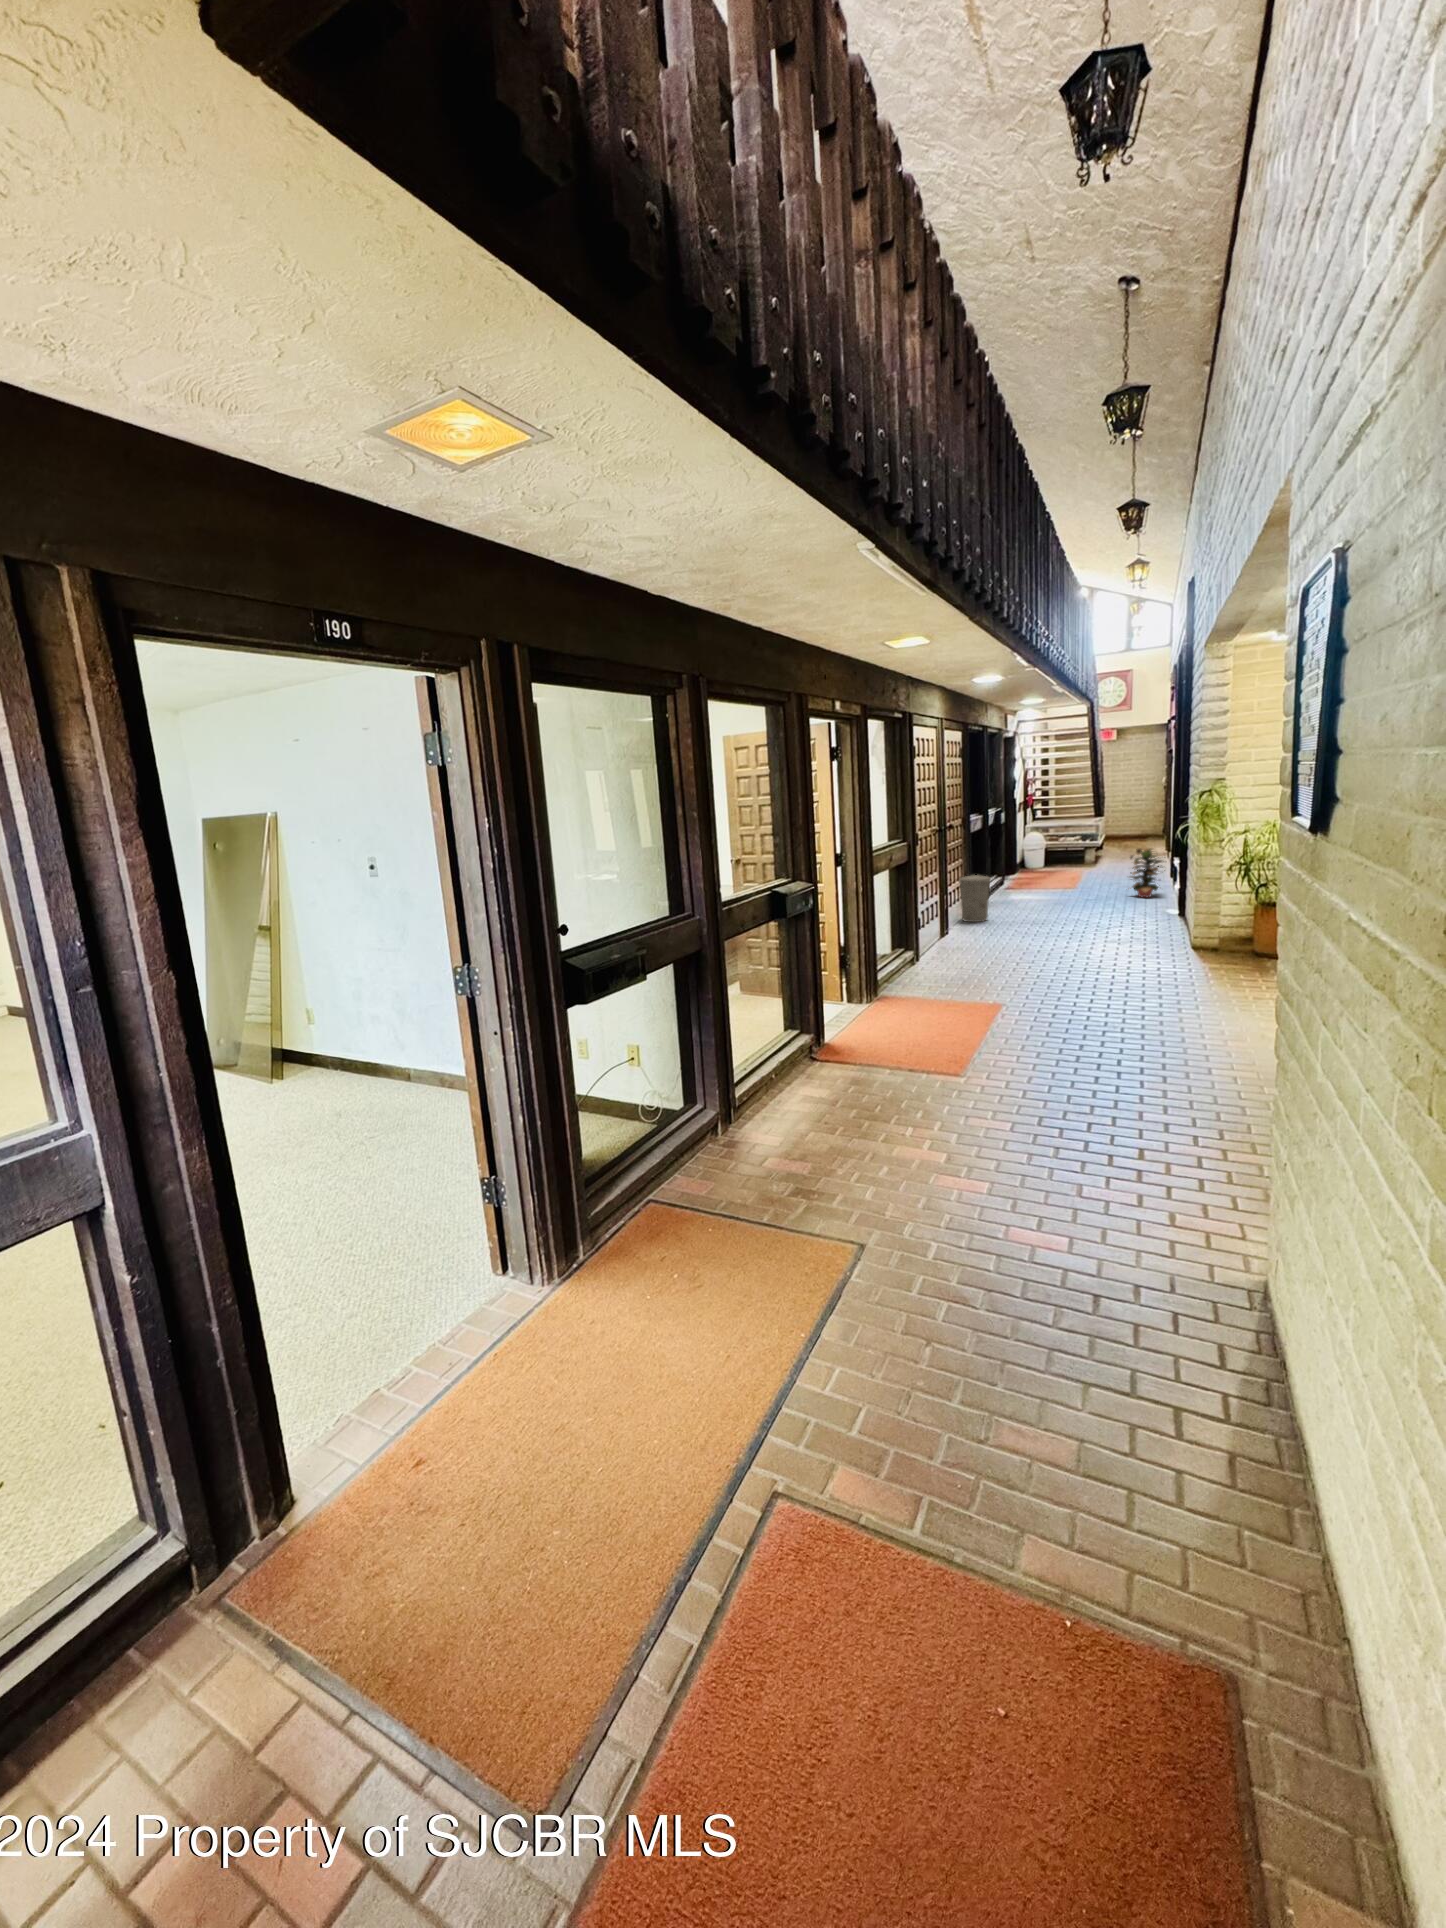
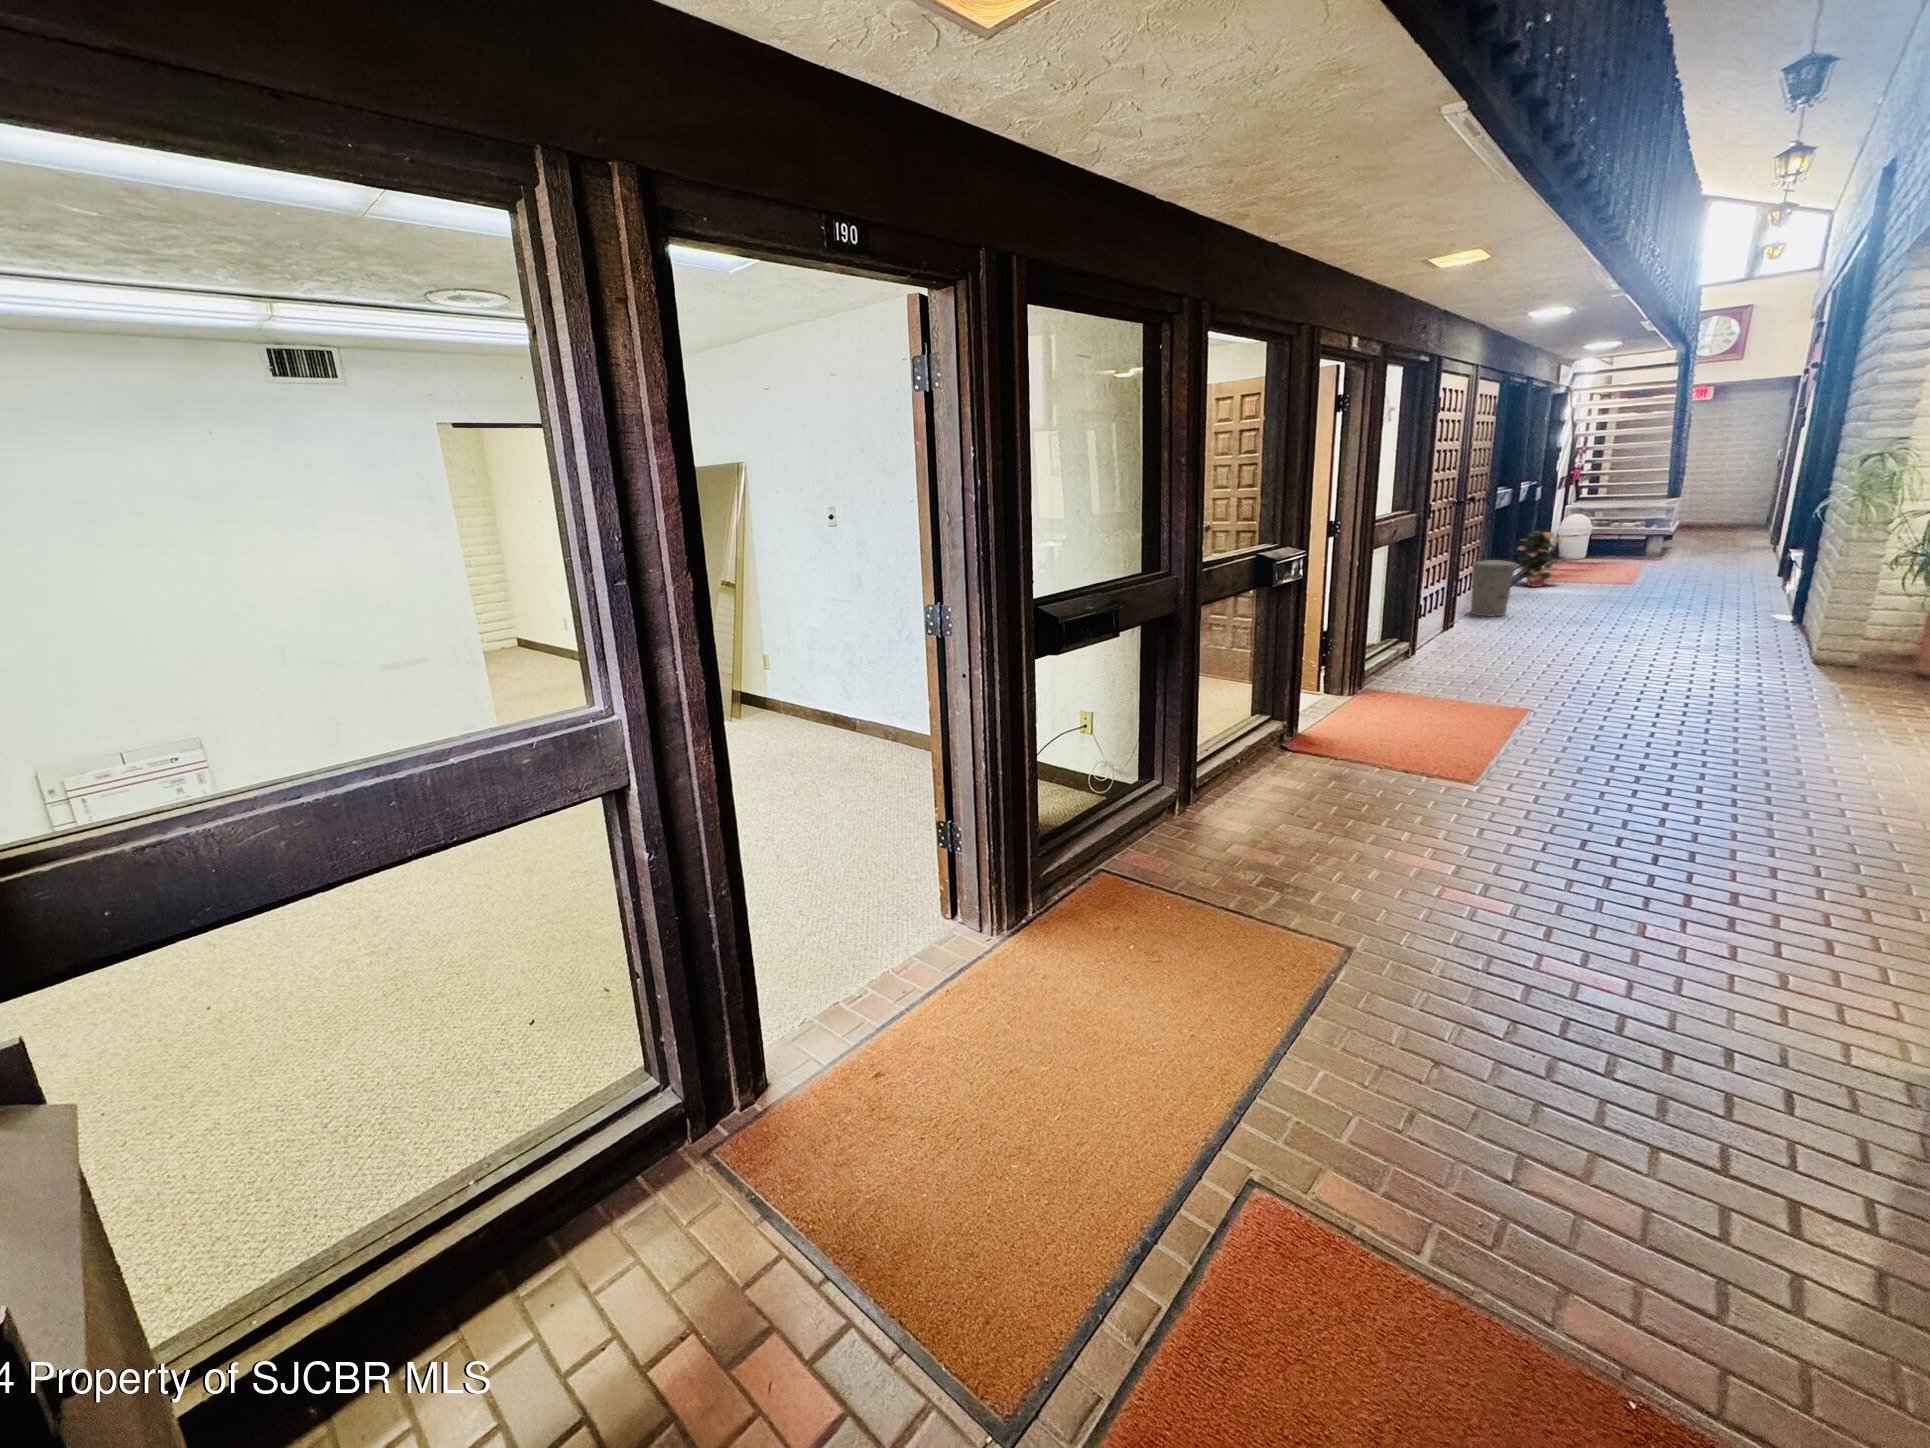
decorative plant: present [1130,847,1164,897] -> present [1516,532,1561,587]

